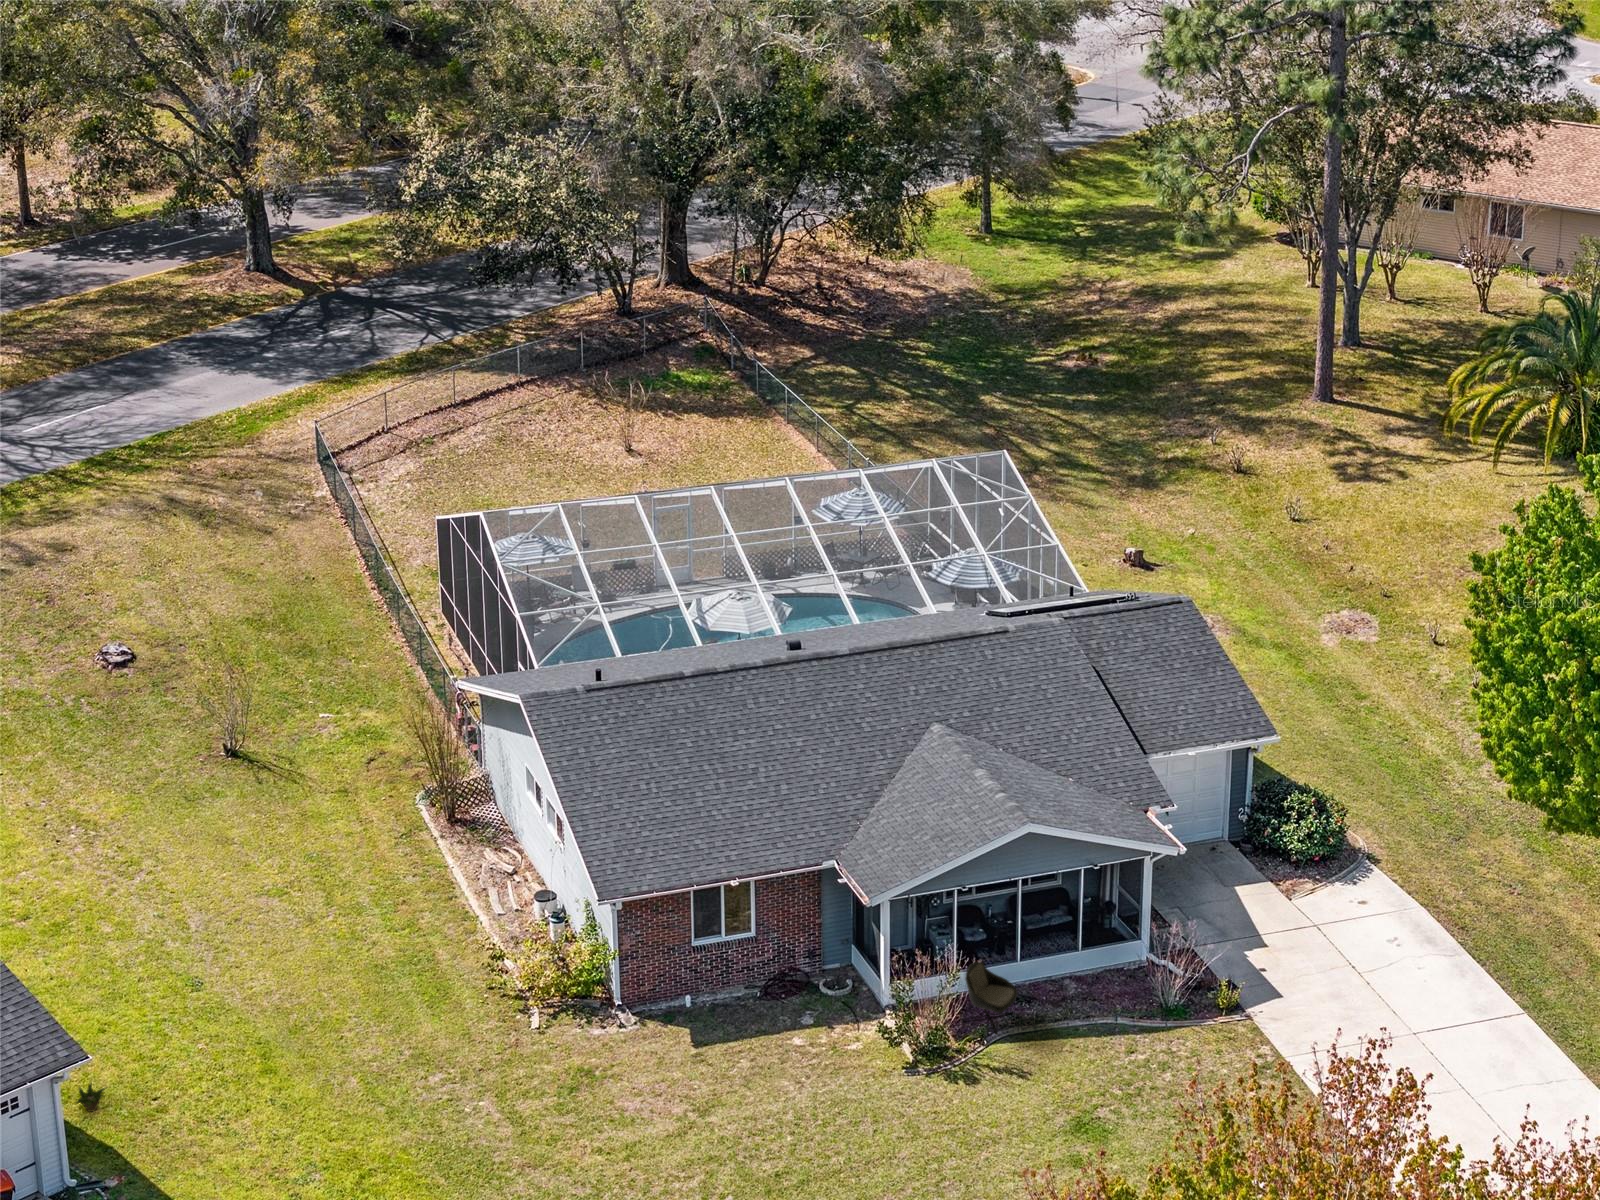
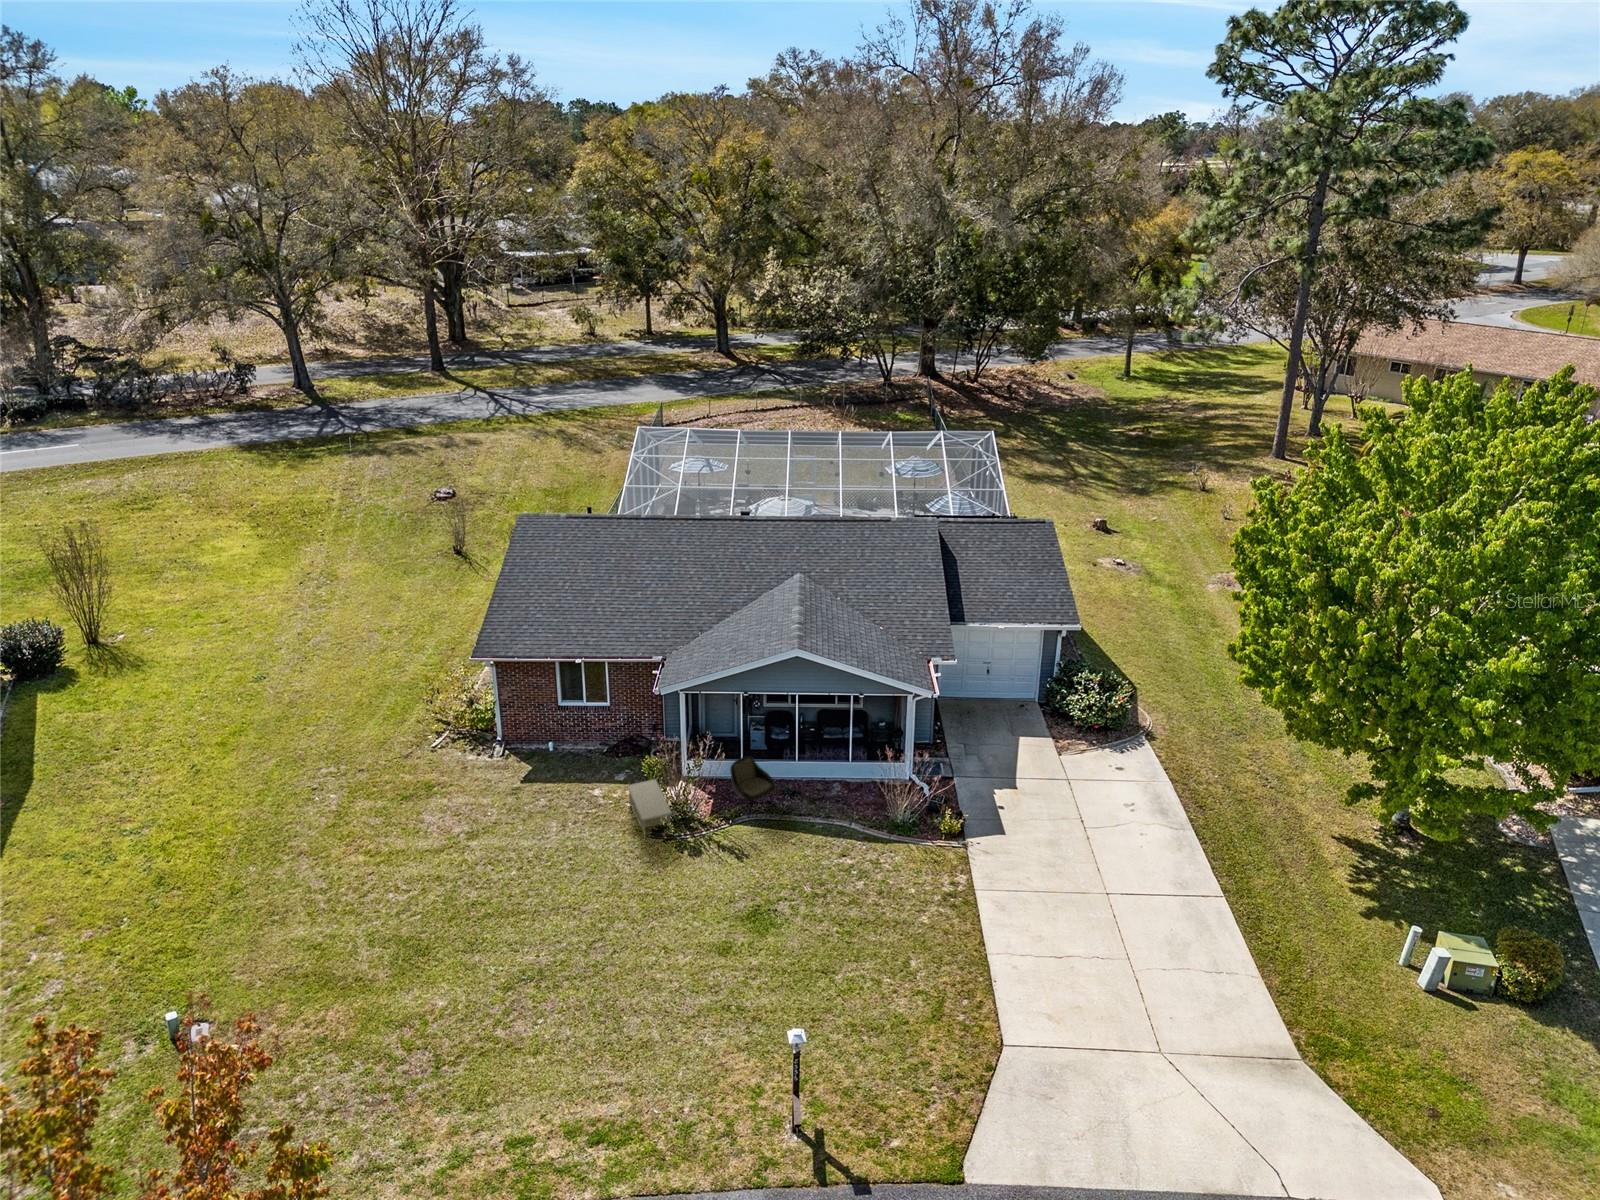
storage bench: none [851,1010,926,1081] -> present [627,780,672,839]
decorative plant: present [76,1083,105,1112] -> none [83,724,114,745]

